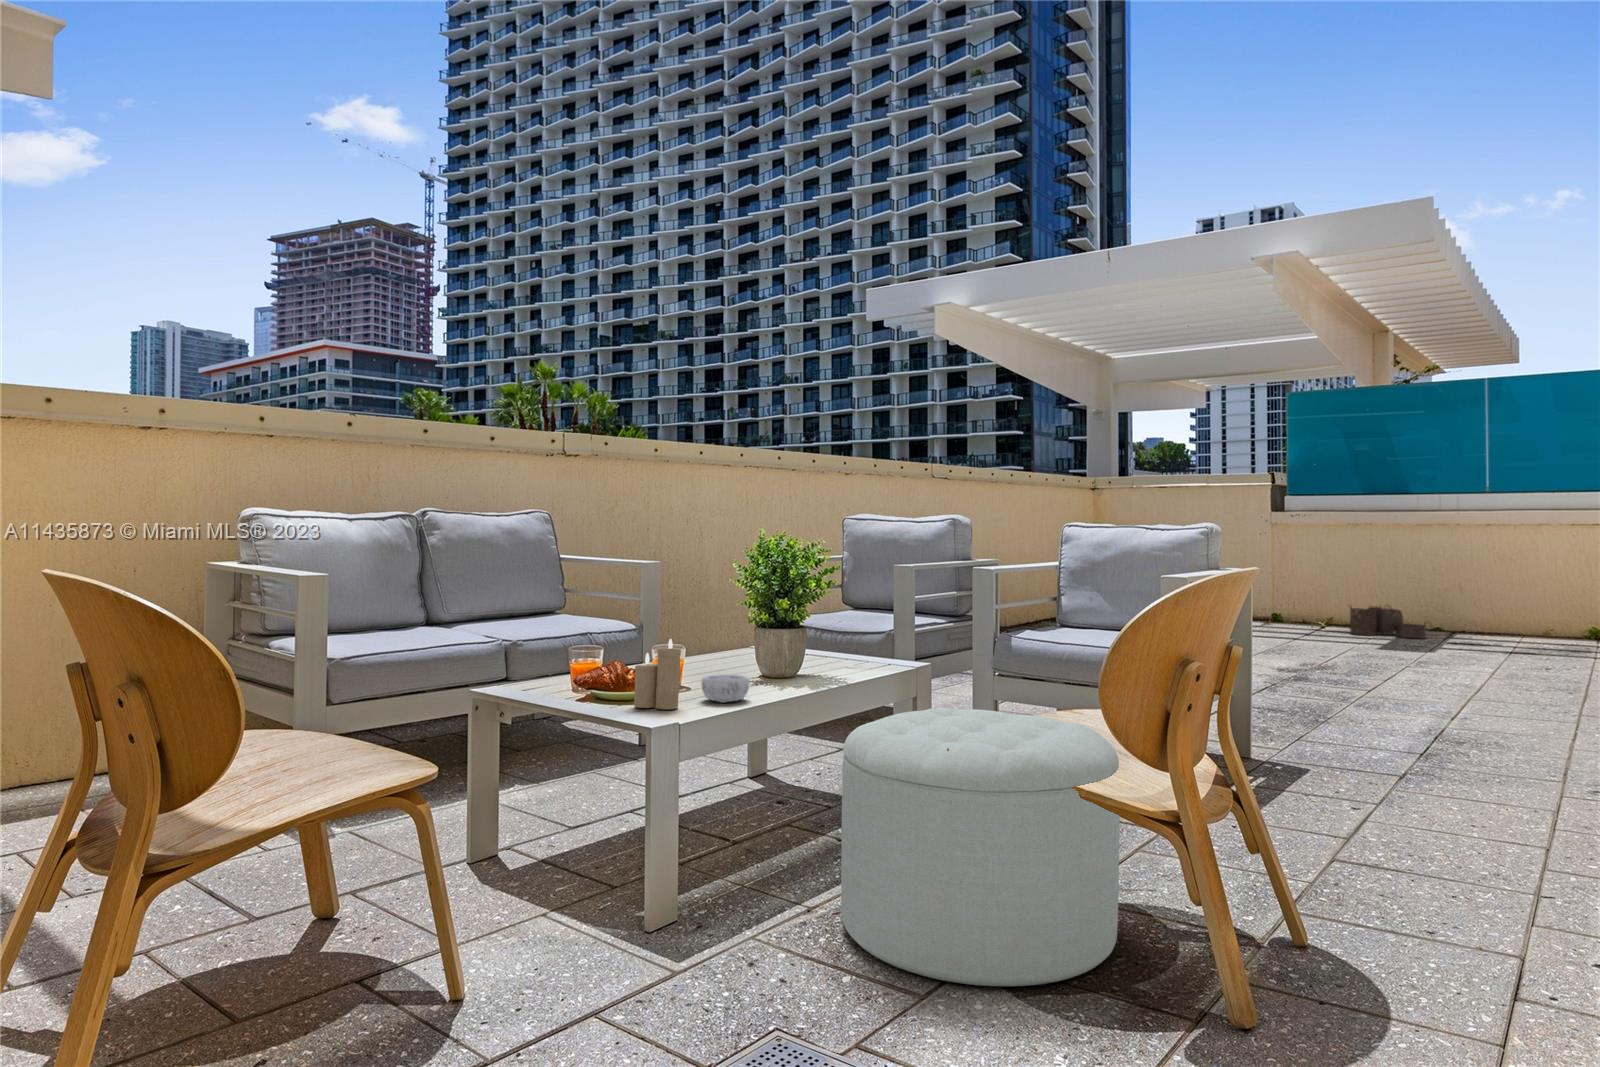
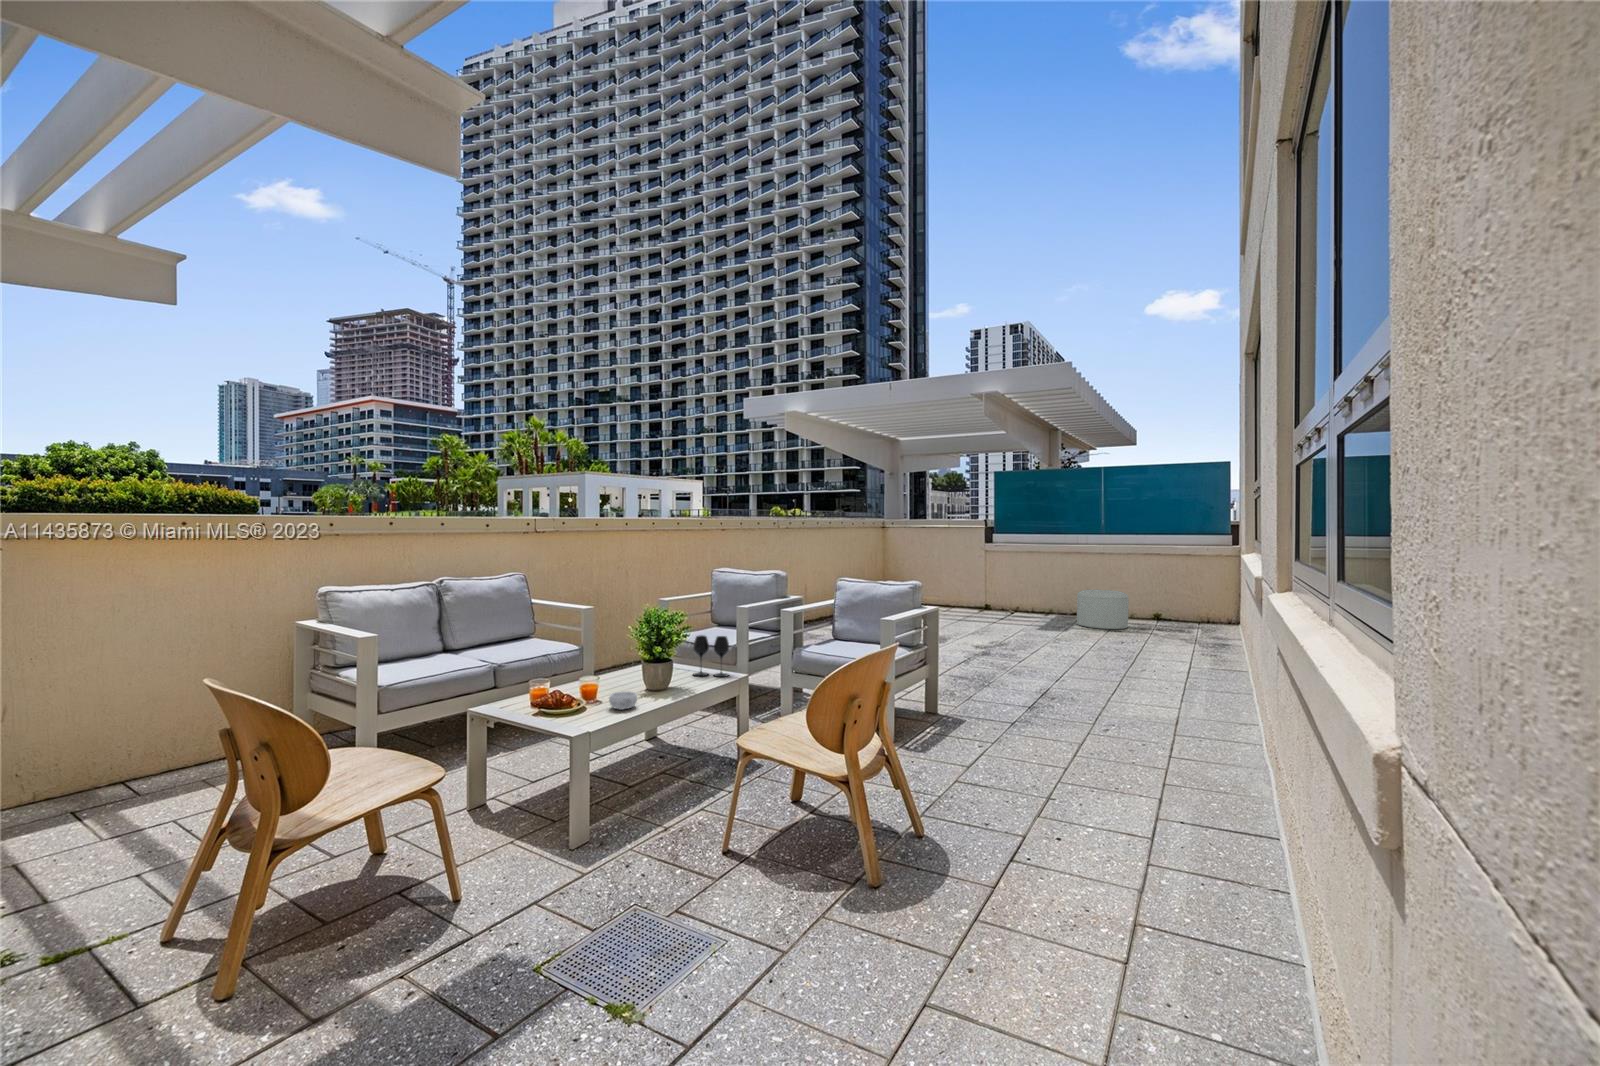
wine glass: none [830,600,894,670] -> present [693,635,729,677]
woven basket: present [1350,606,1426,639] -> none [1026,596,1067,618]
candle: present [634,639,681,710] -> none [568,676,596,717]
ottoman: present [841,708,1120,986] -> present [1077,589,1129,629]

